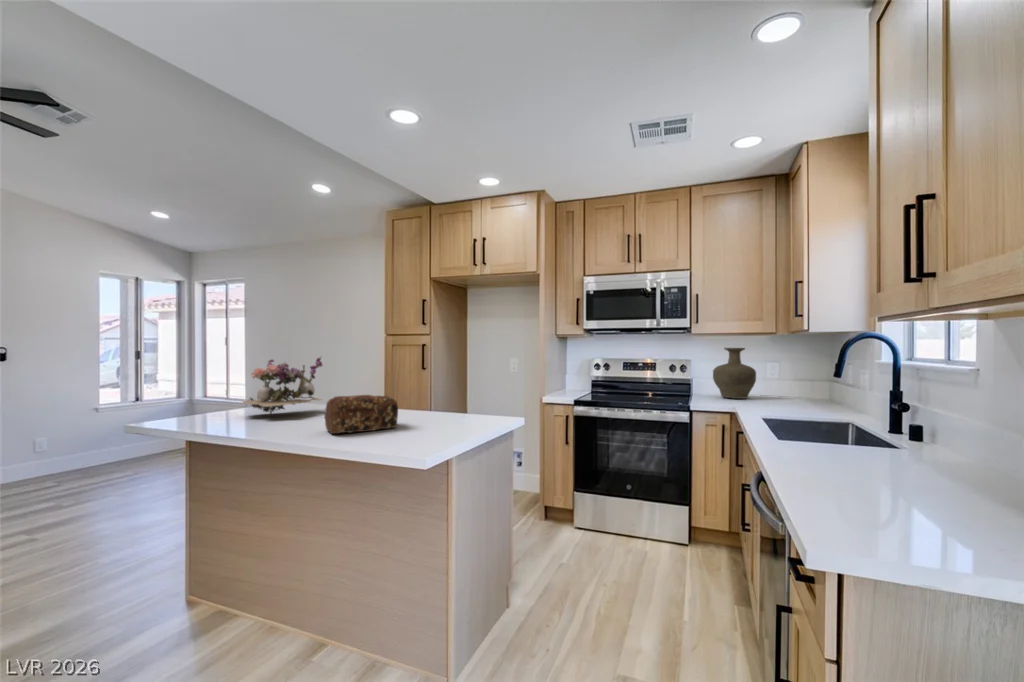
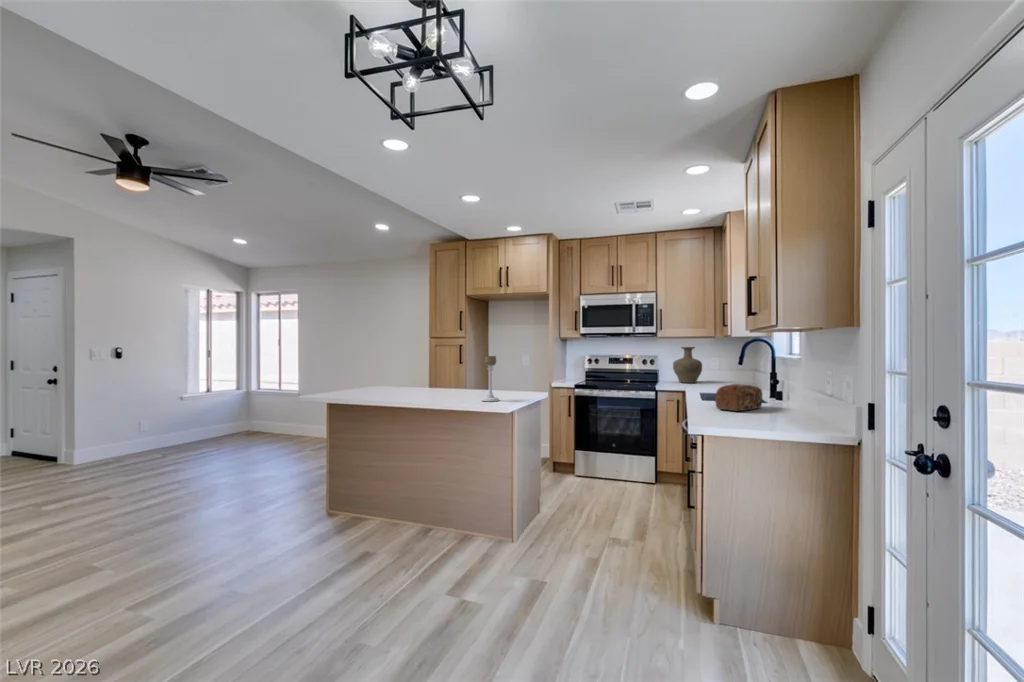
flower arrangement: present [243,357,322,413] -> none [358,354,411,392]
candle holder: none [408,361,439,439] -> present [482,356,499,401]
bread loaf: present [325,395,398,434] -> present [715,384,762,412]

